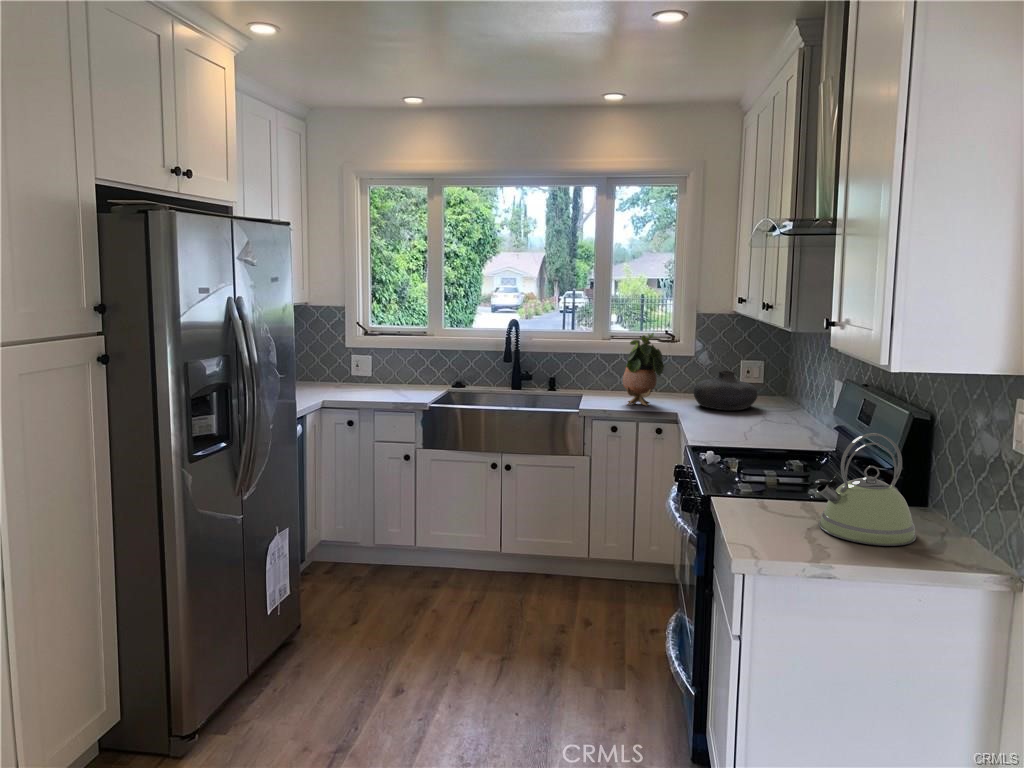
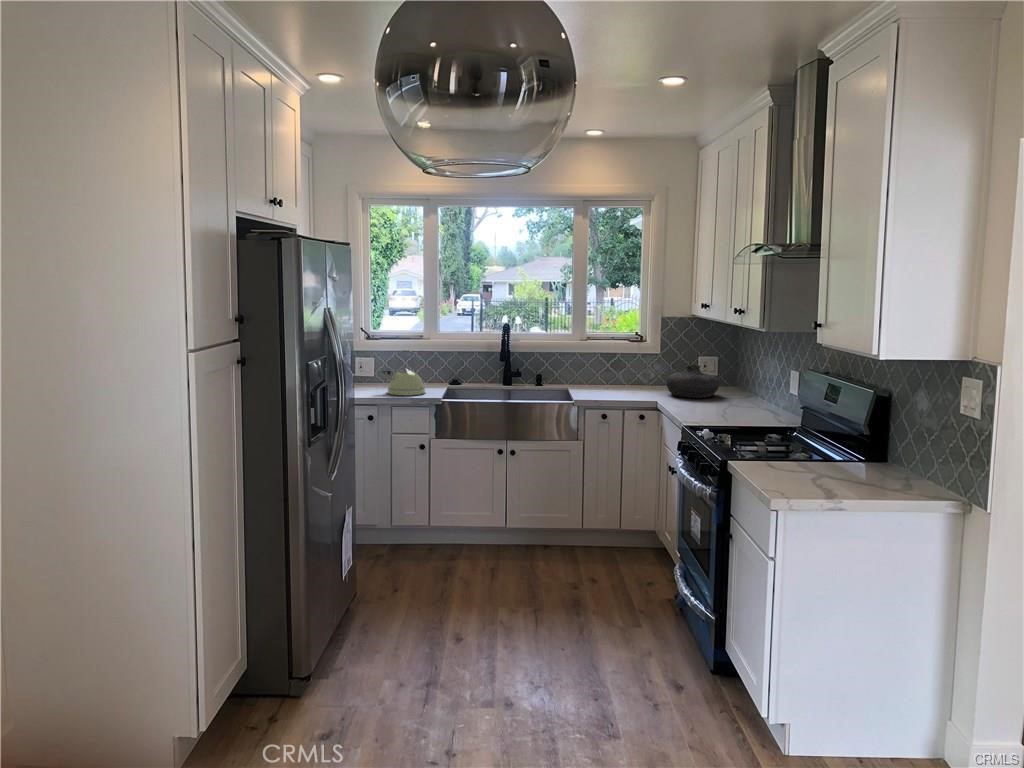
potted plant: present [623,333,664,406] -> none [608,334,643,396]
kettle: present [815,433,916,546] -> present [382,350,425,396]

